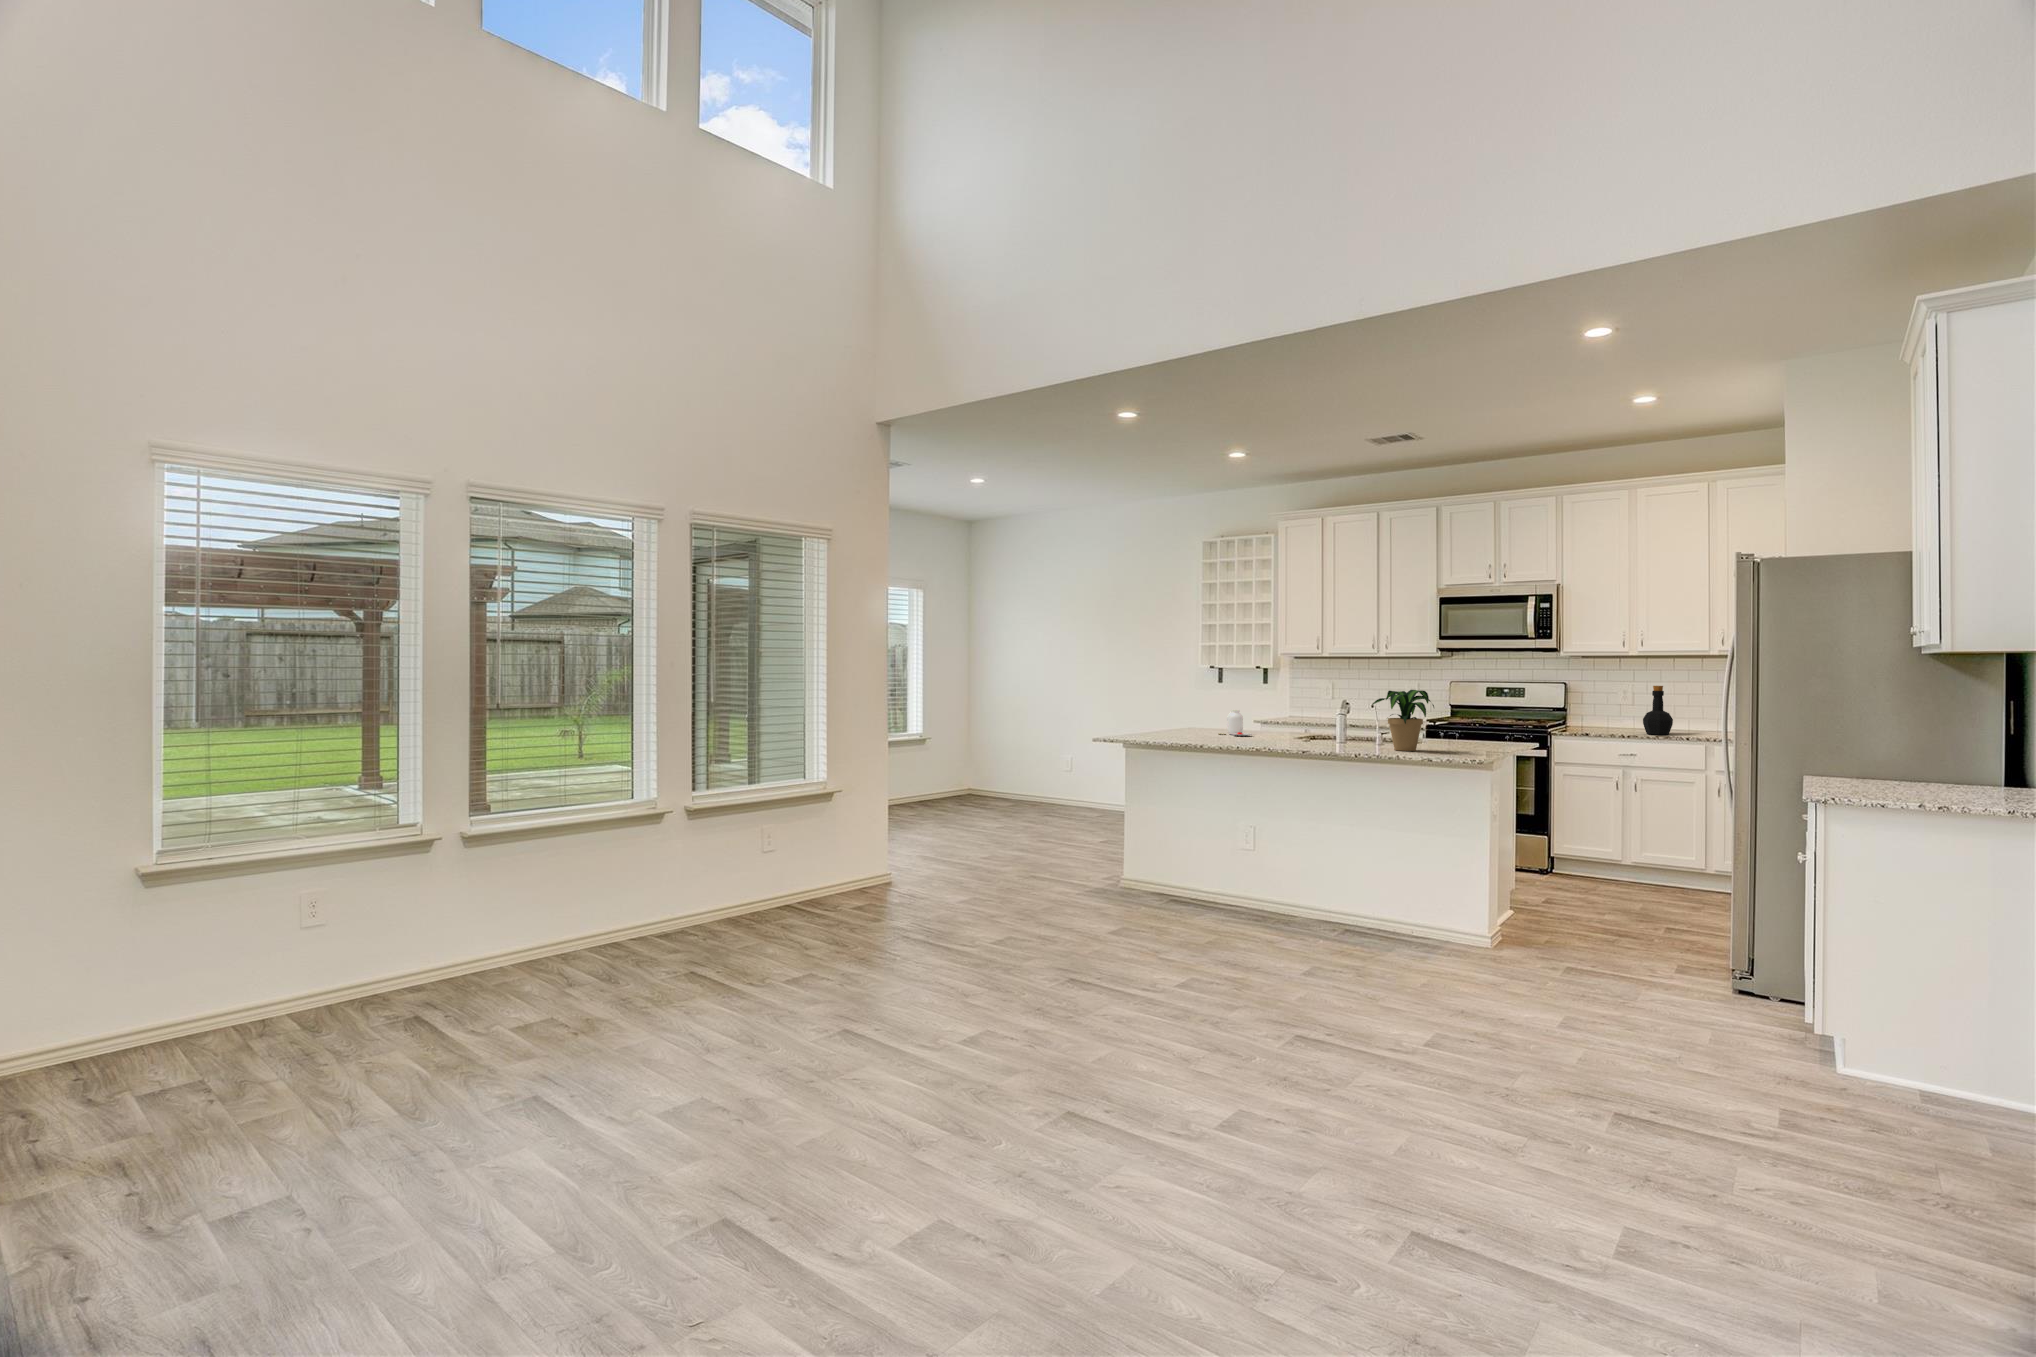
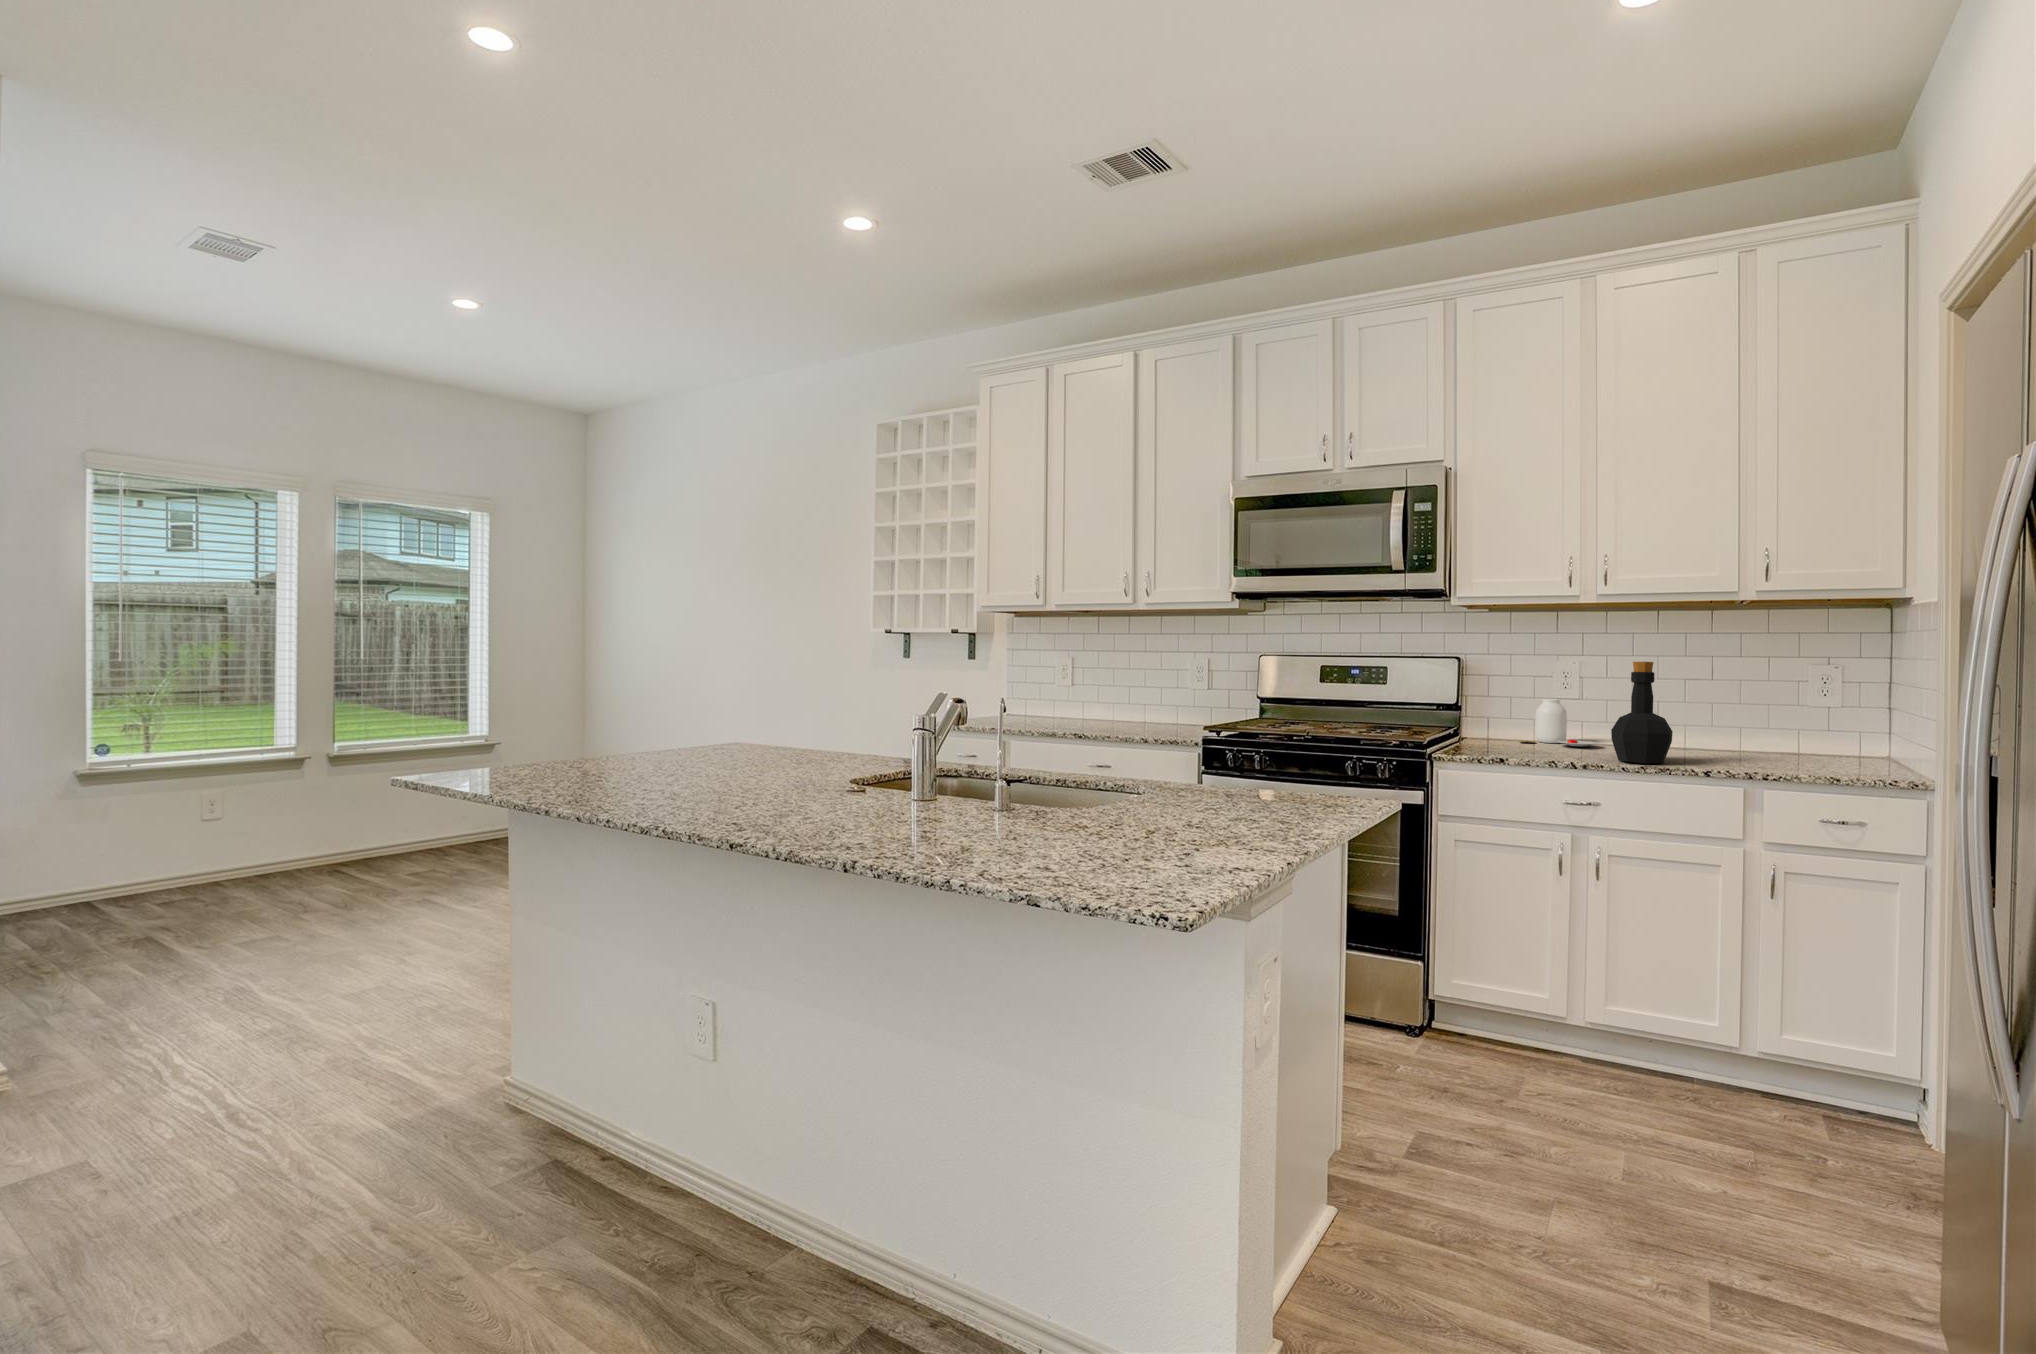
potted plant: present [1373,690,1434,751] -> none [913,663,1090,840]
jar: present [1220,710,1251,736] -> present [1520,699,1599,746]

